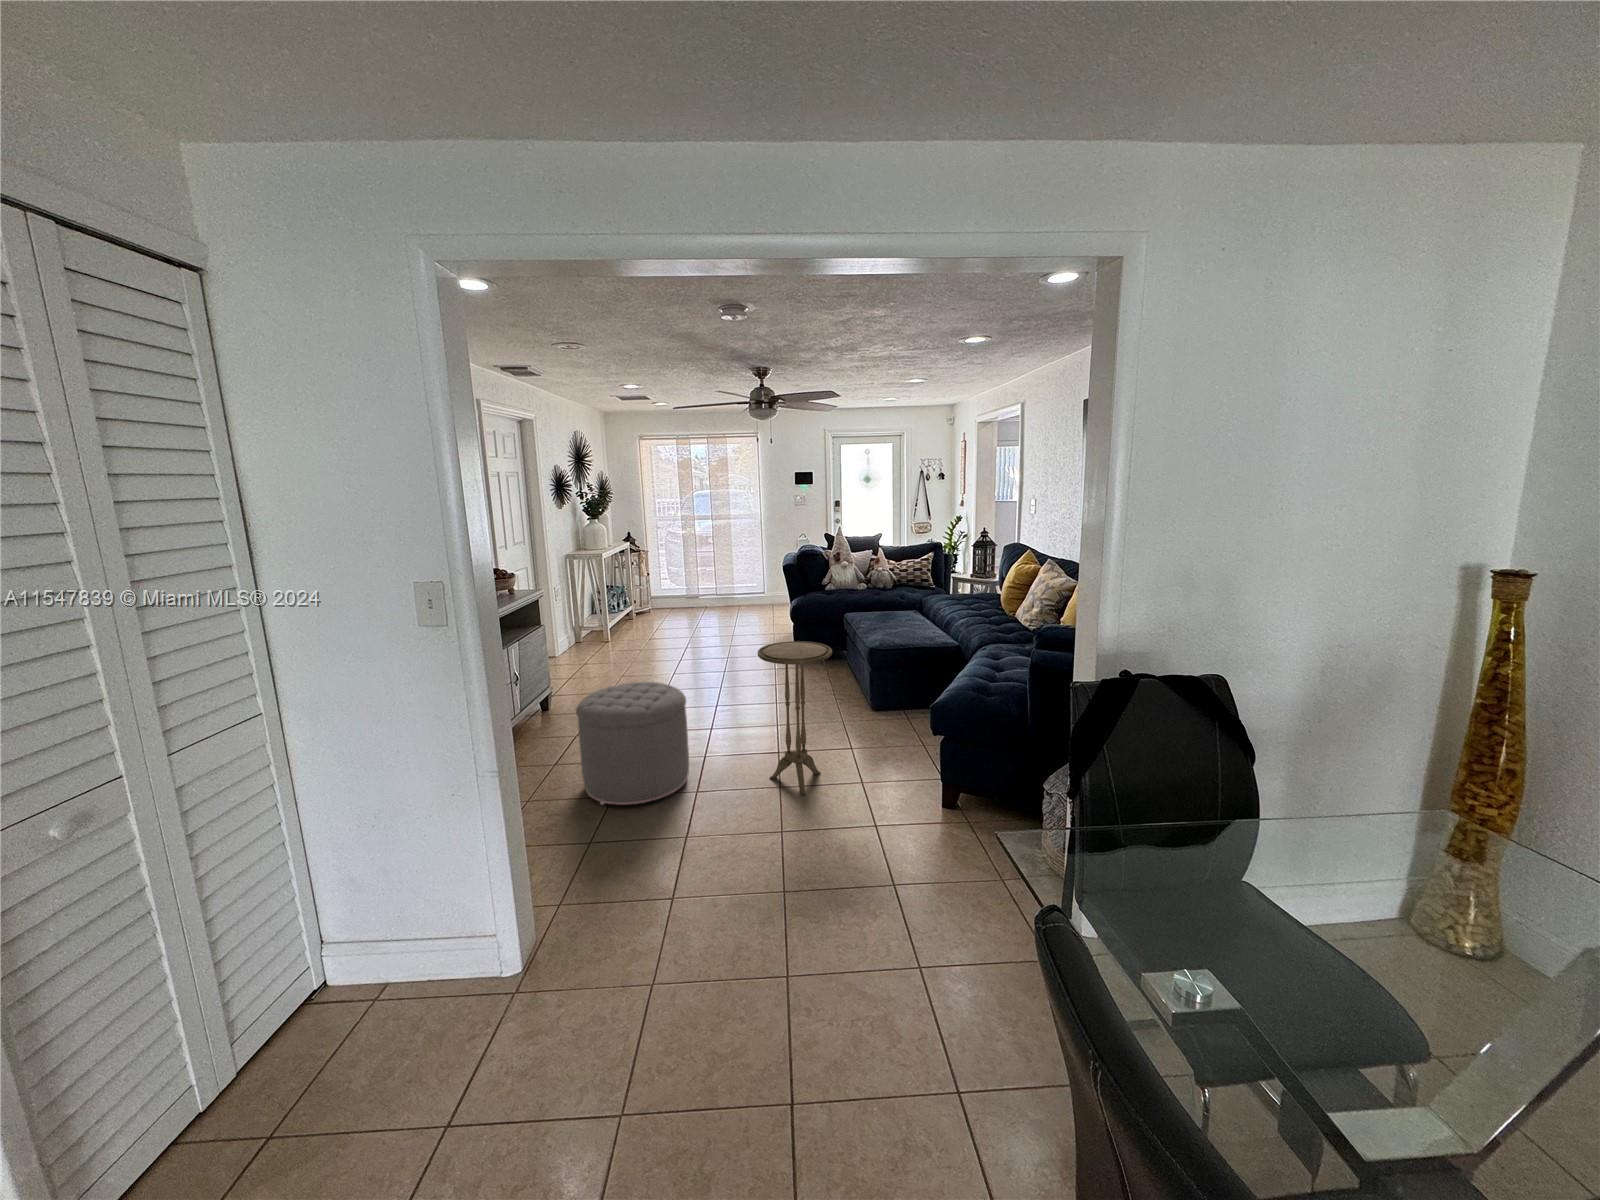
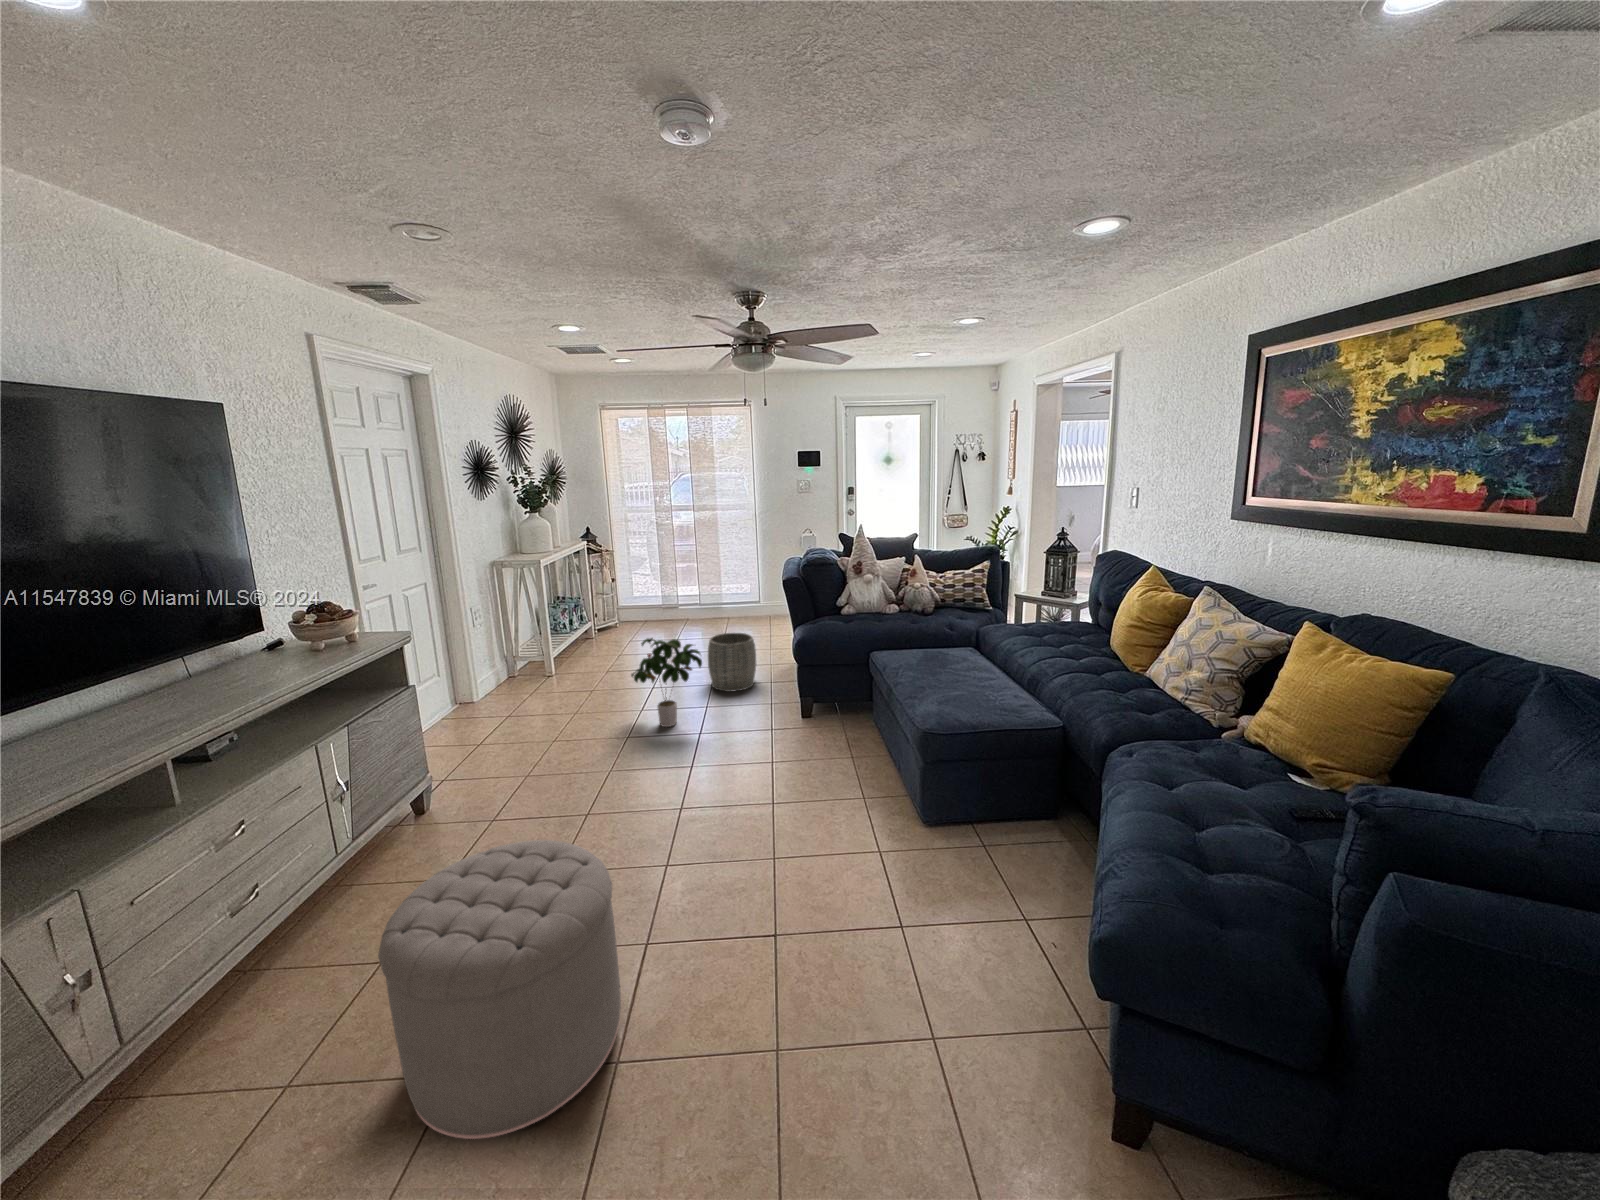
potted plant: none [672,604,724,667] -> present [631,638,702,727]
woven basket: none [726,607,762,649] -> present [708,633,756,692]
side table: present [758,641,832,796] -> none [749,774,899,1098]

